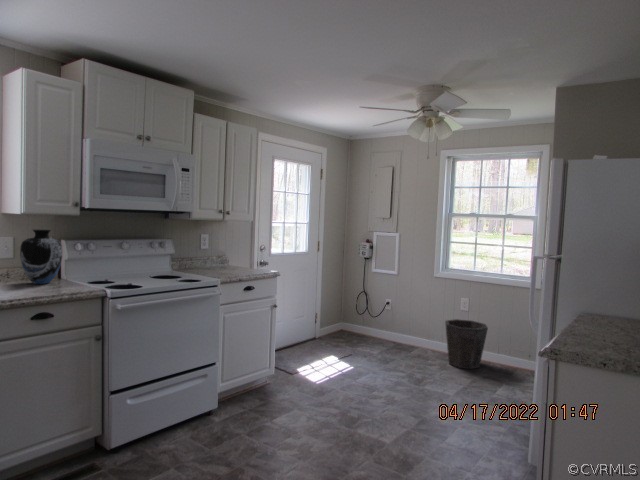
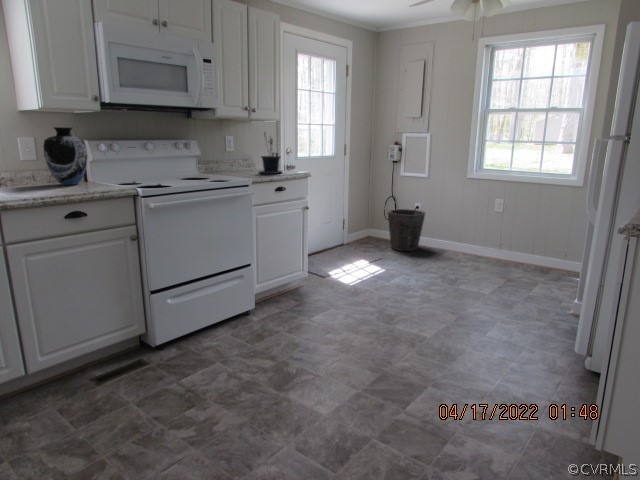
potted plant: none [230,233,253,272] -> present [259,133,282,174]
waste bin: present [445,319,488,369] -> present [388,209,425,251]

